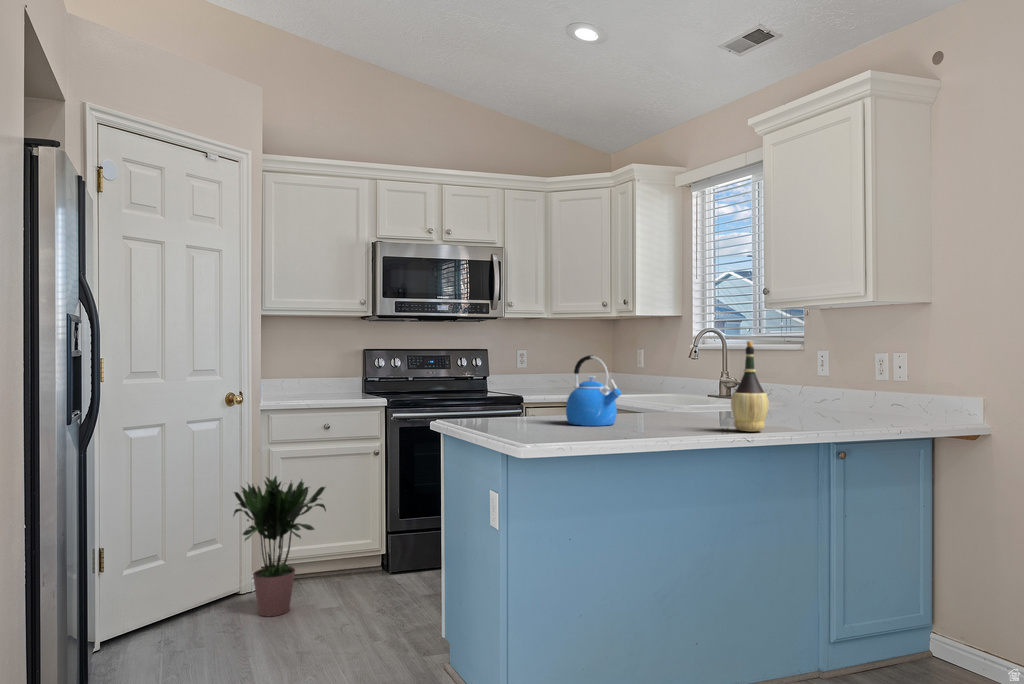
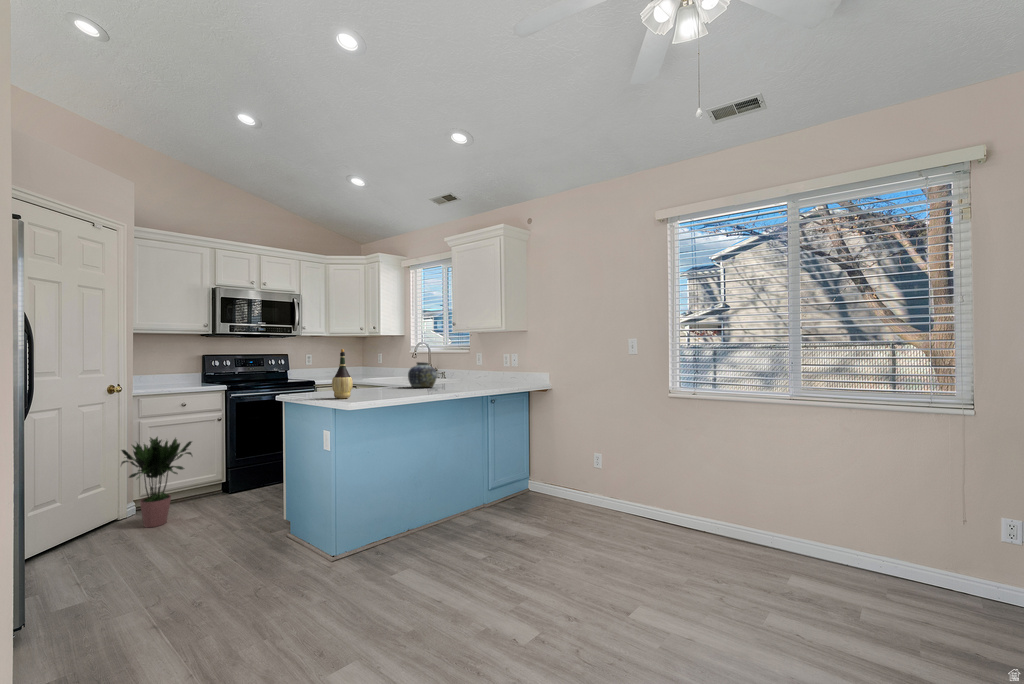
wine bottle: present [731,341,769,431] -> present [332,349,353,398]
kettle: present [566,355,621,426] -> none [359,356,390,393]
vase: none [665,368,723,418] -> present [408,362,437,387]

